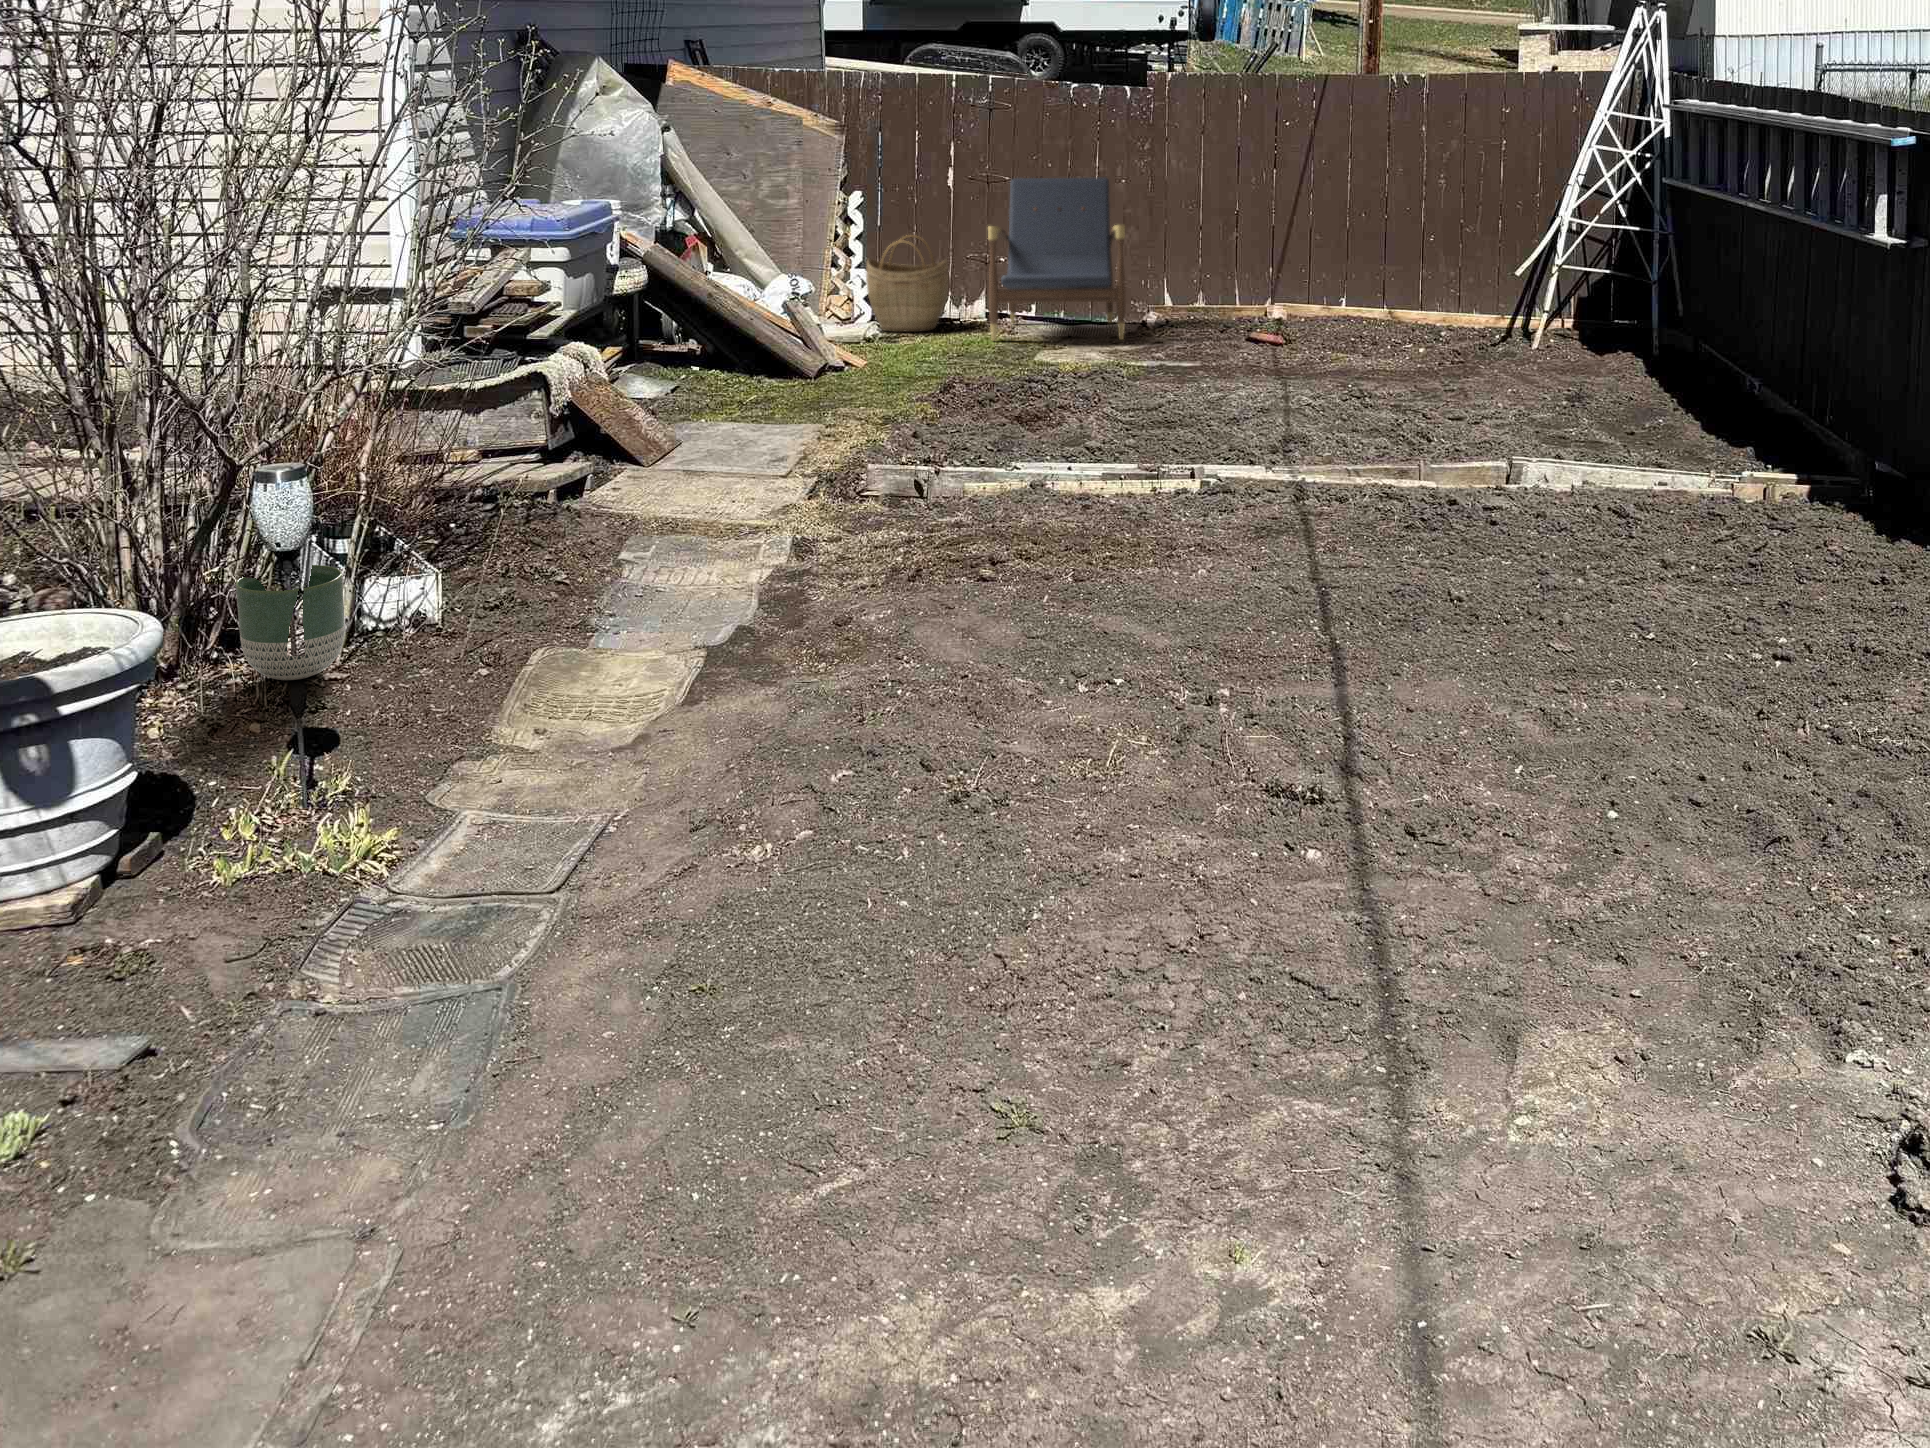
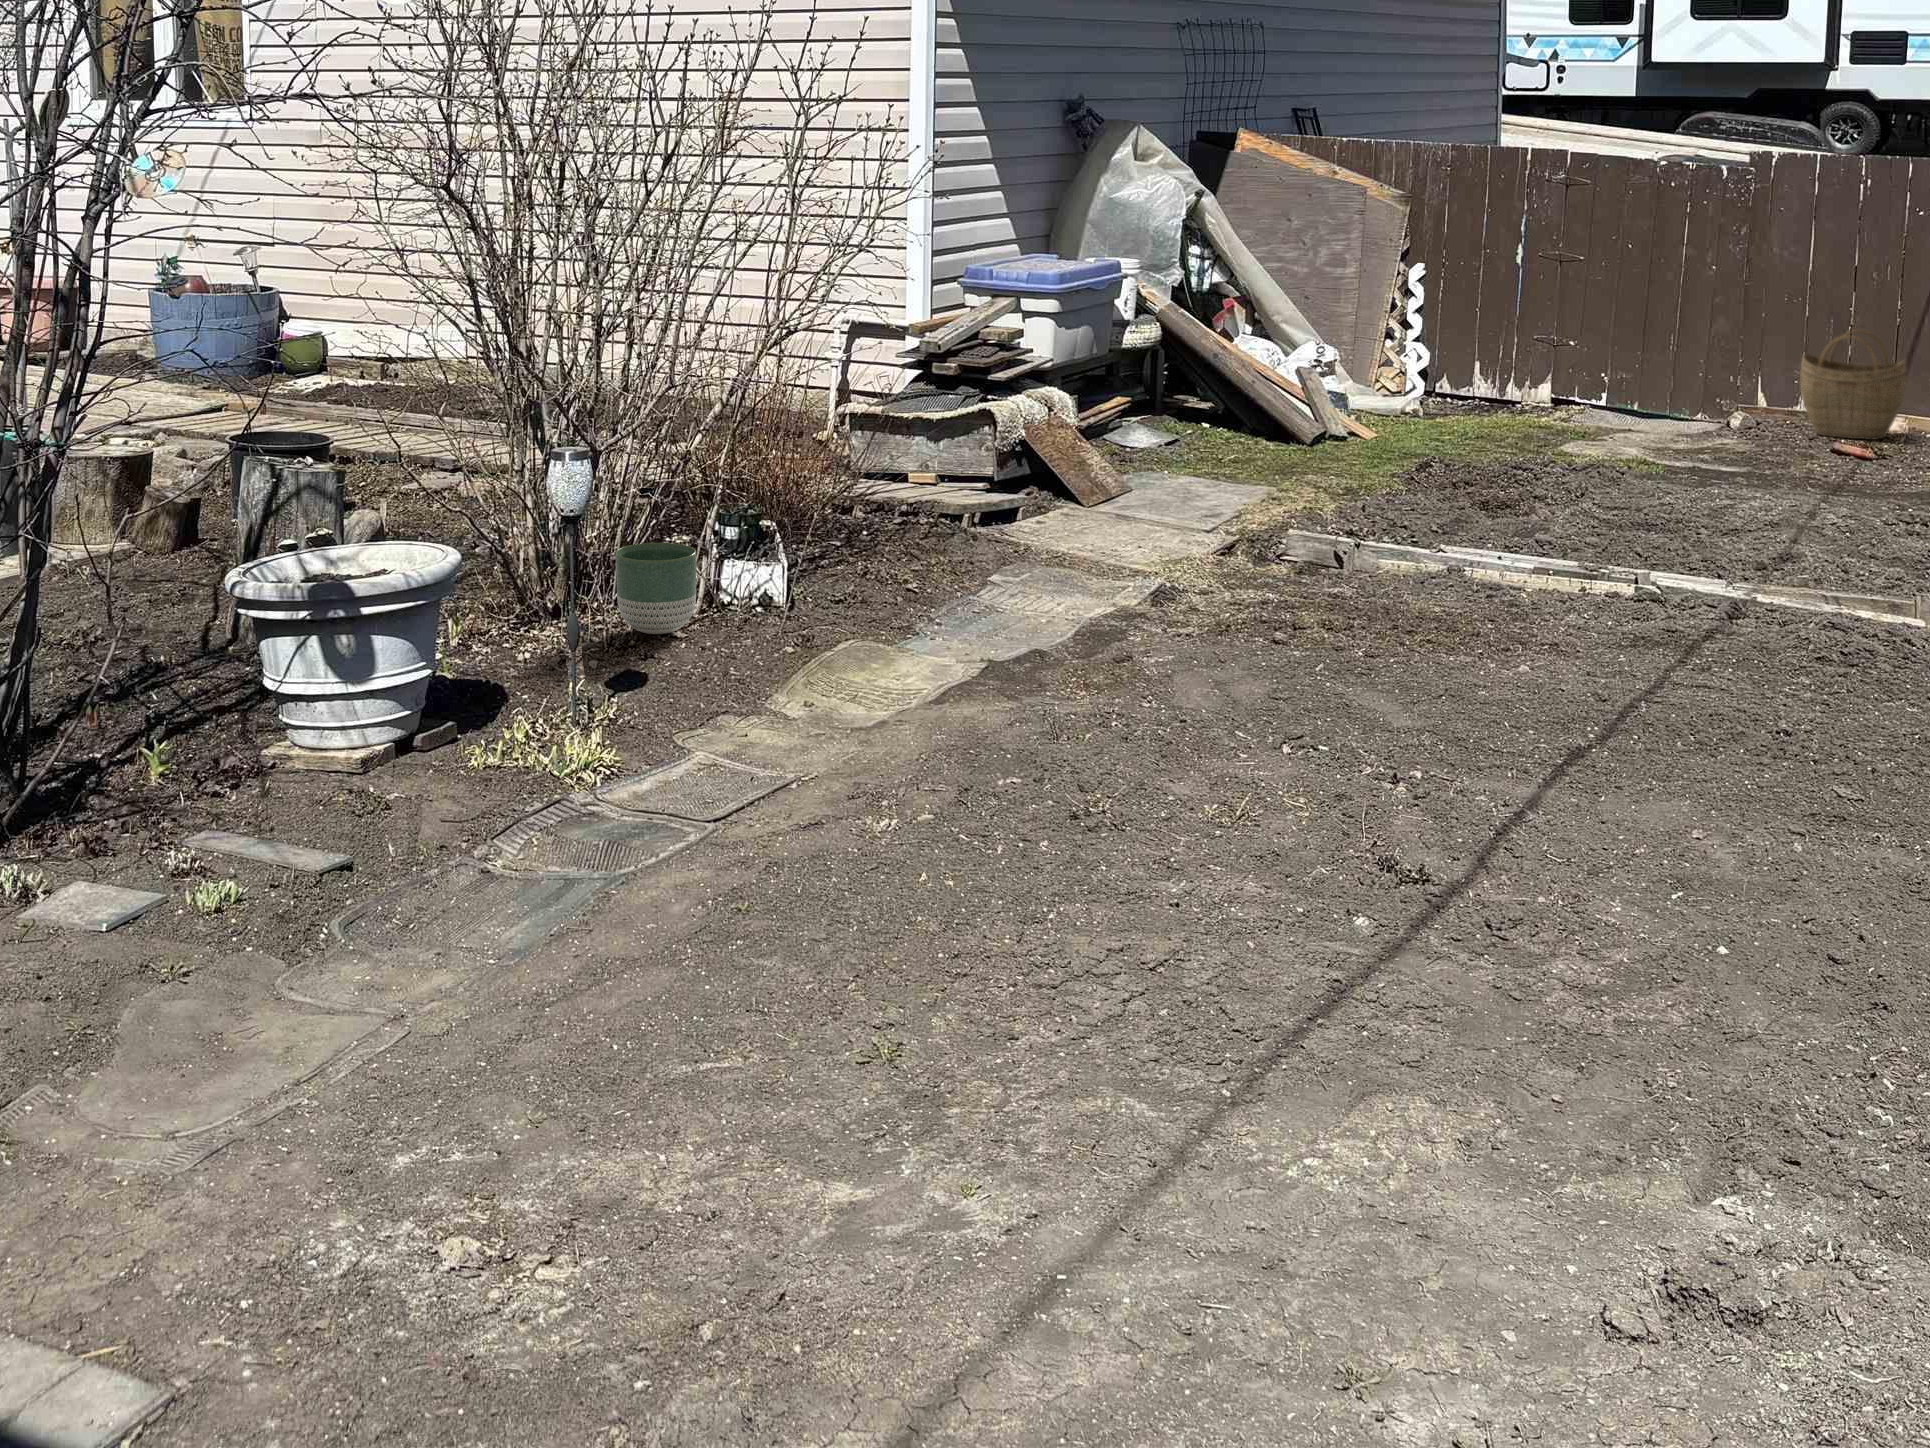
lounge chair: present [988,178,1126,341] -> none [1535,260,1703,438]
woven basket: present [866,235,948,332] -> present [1800,330,1907,440]

